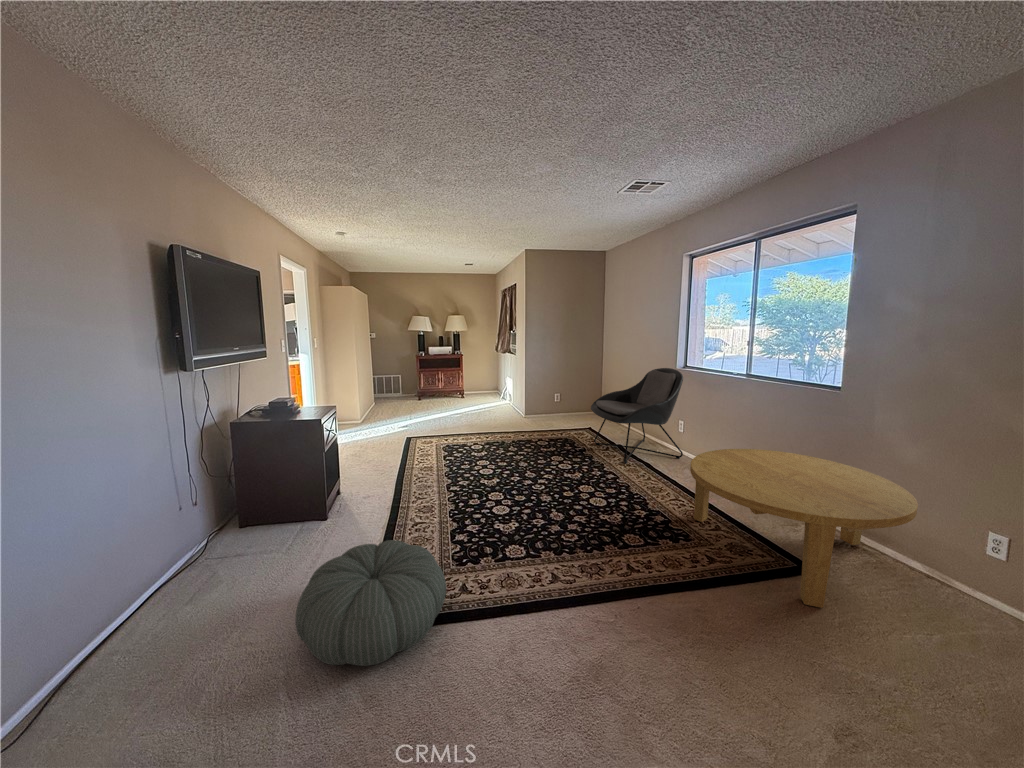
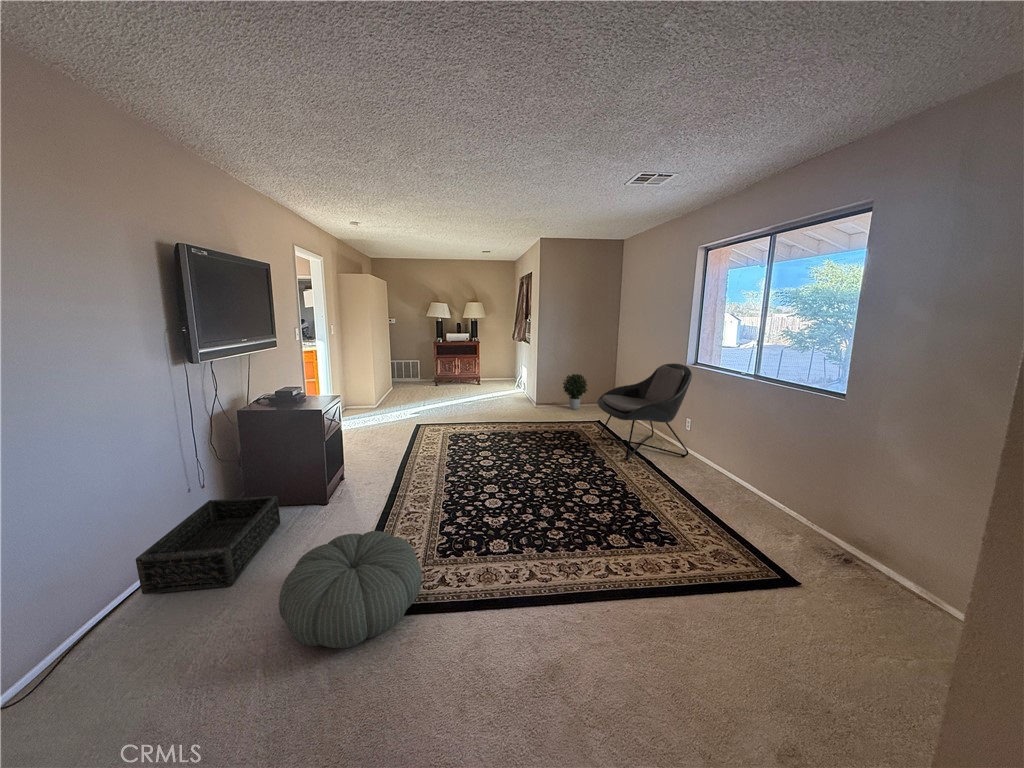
potted plant: none [551,383,576,418] -> present [563,374,588,410]
coffee table: present [690,449,918,608] -> none [680,453,910,623]
basket: none [124,511,278,624] -> present [136,496,280,594]

